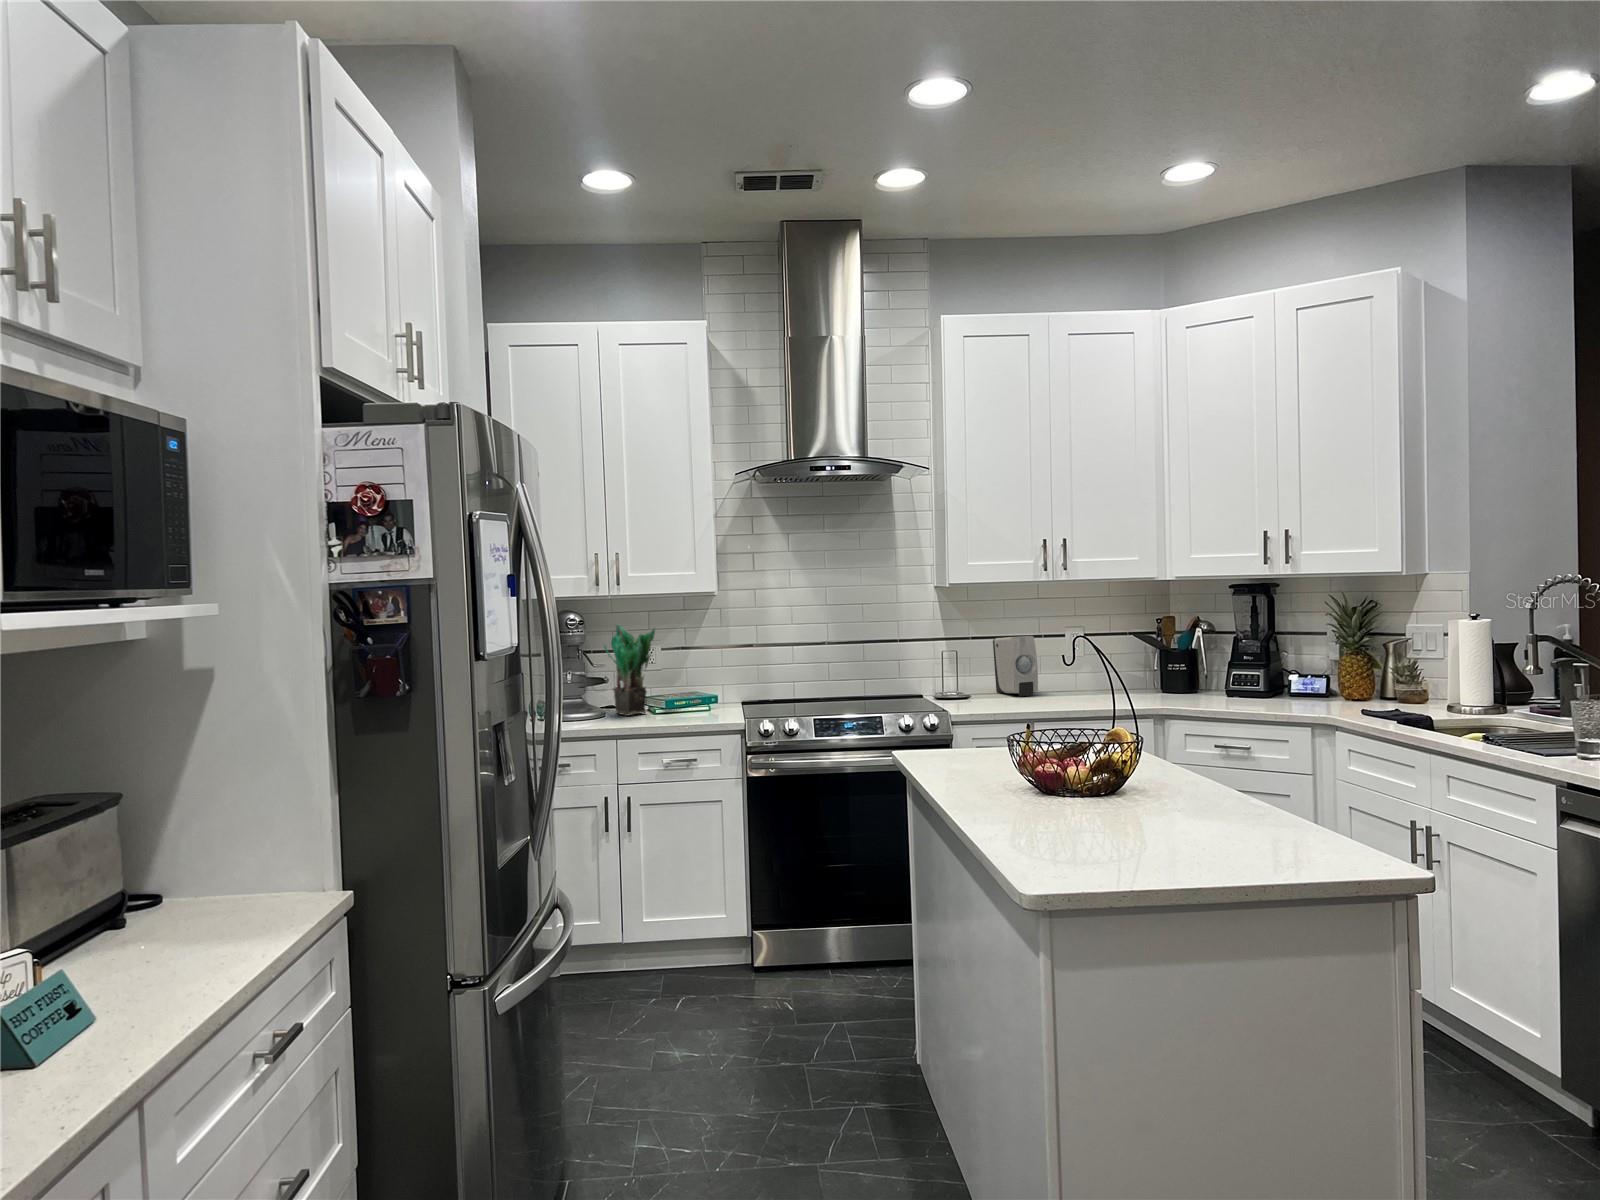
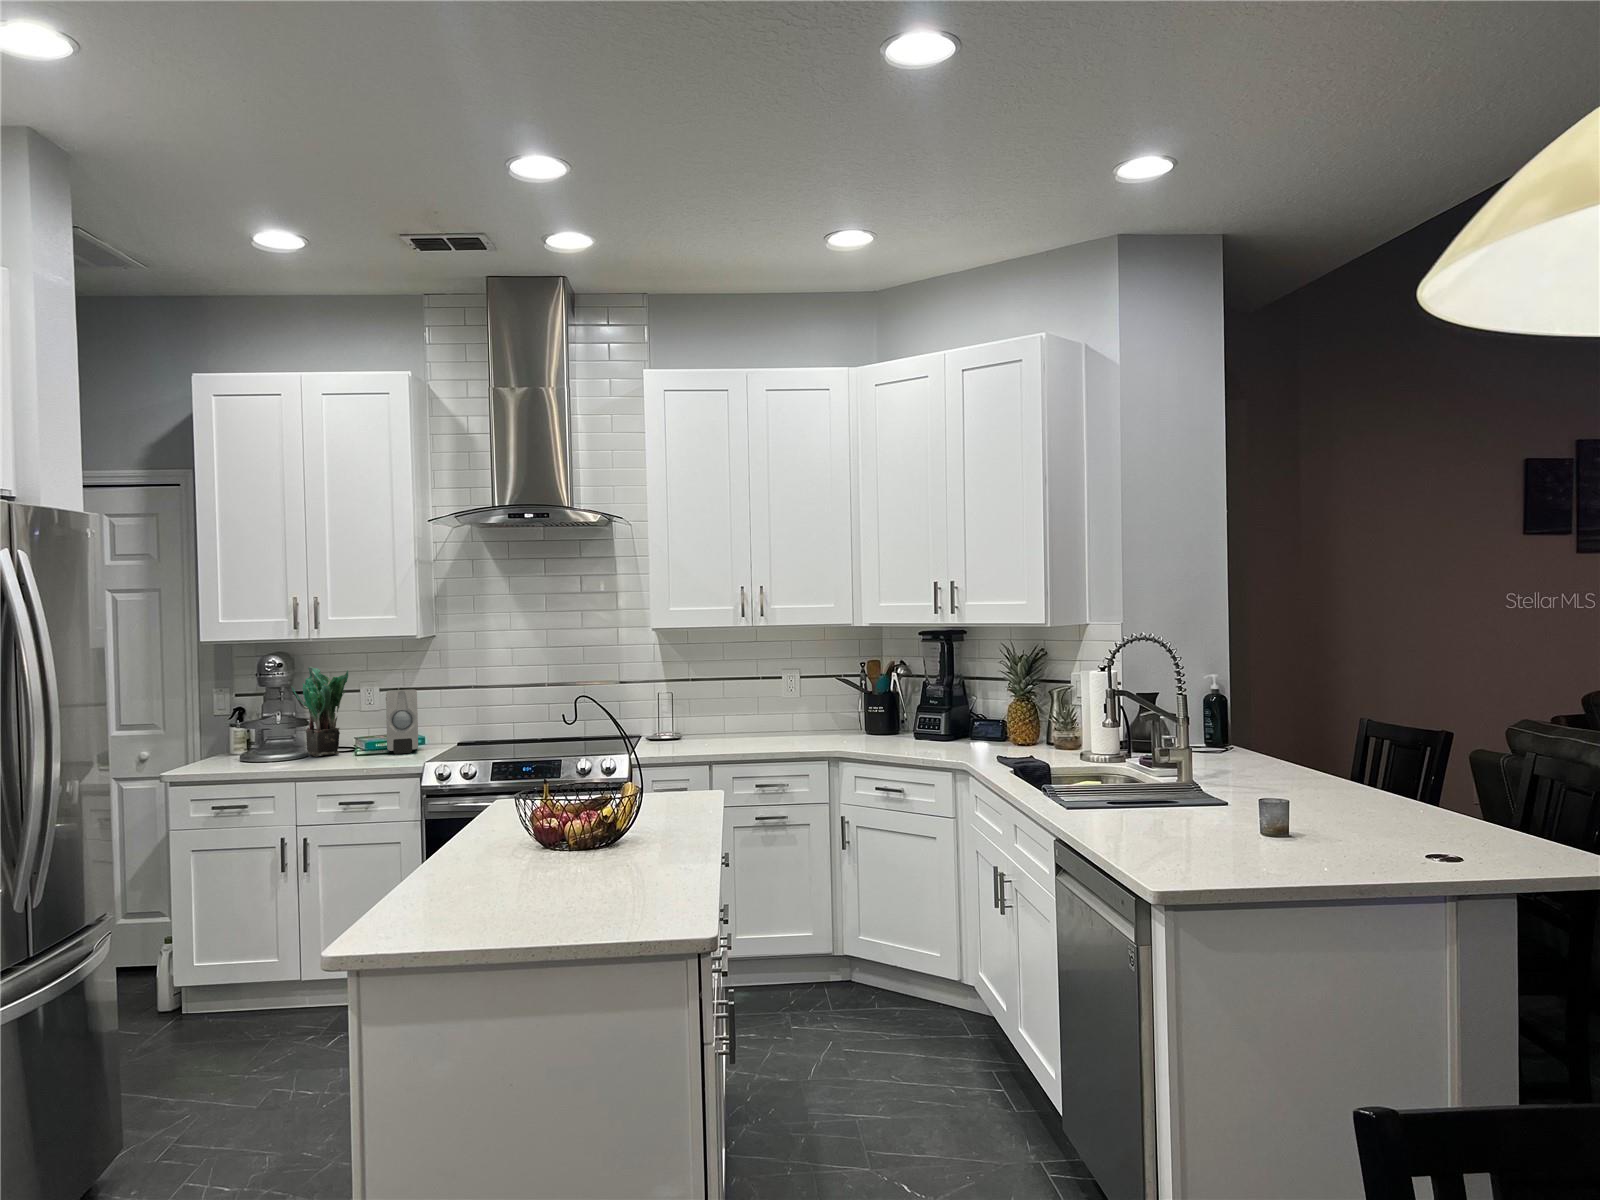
soap dispenser: present [993,636,1038,696] -> present [386,689,418,754]

